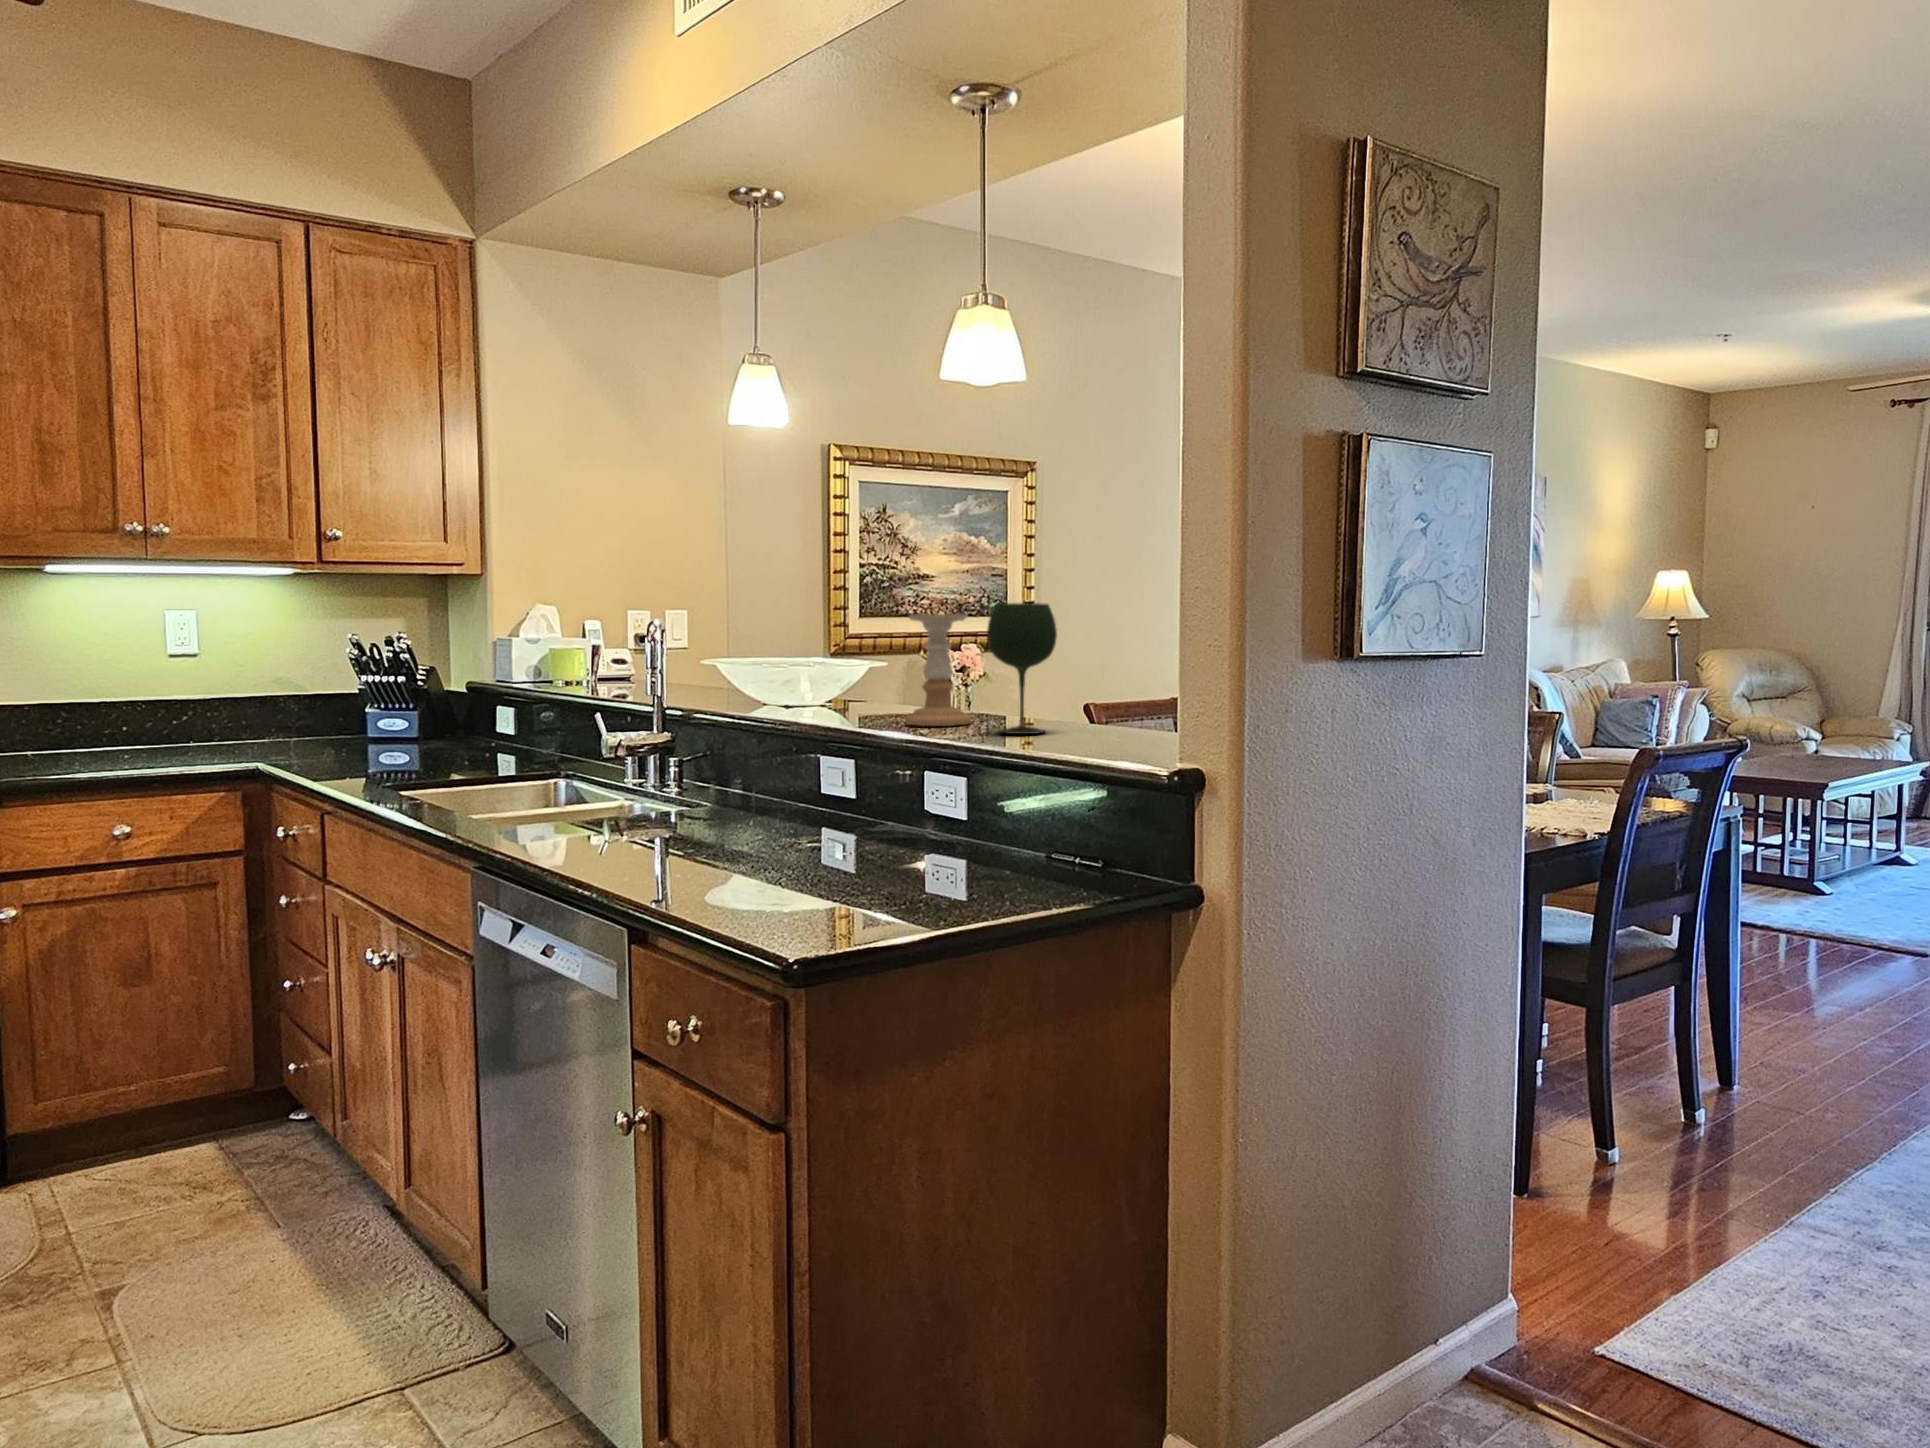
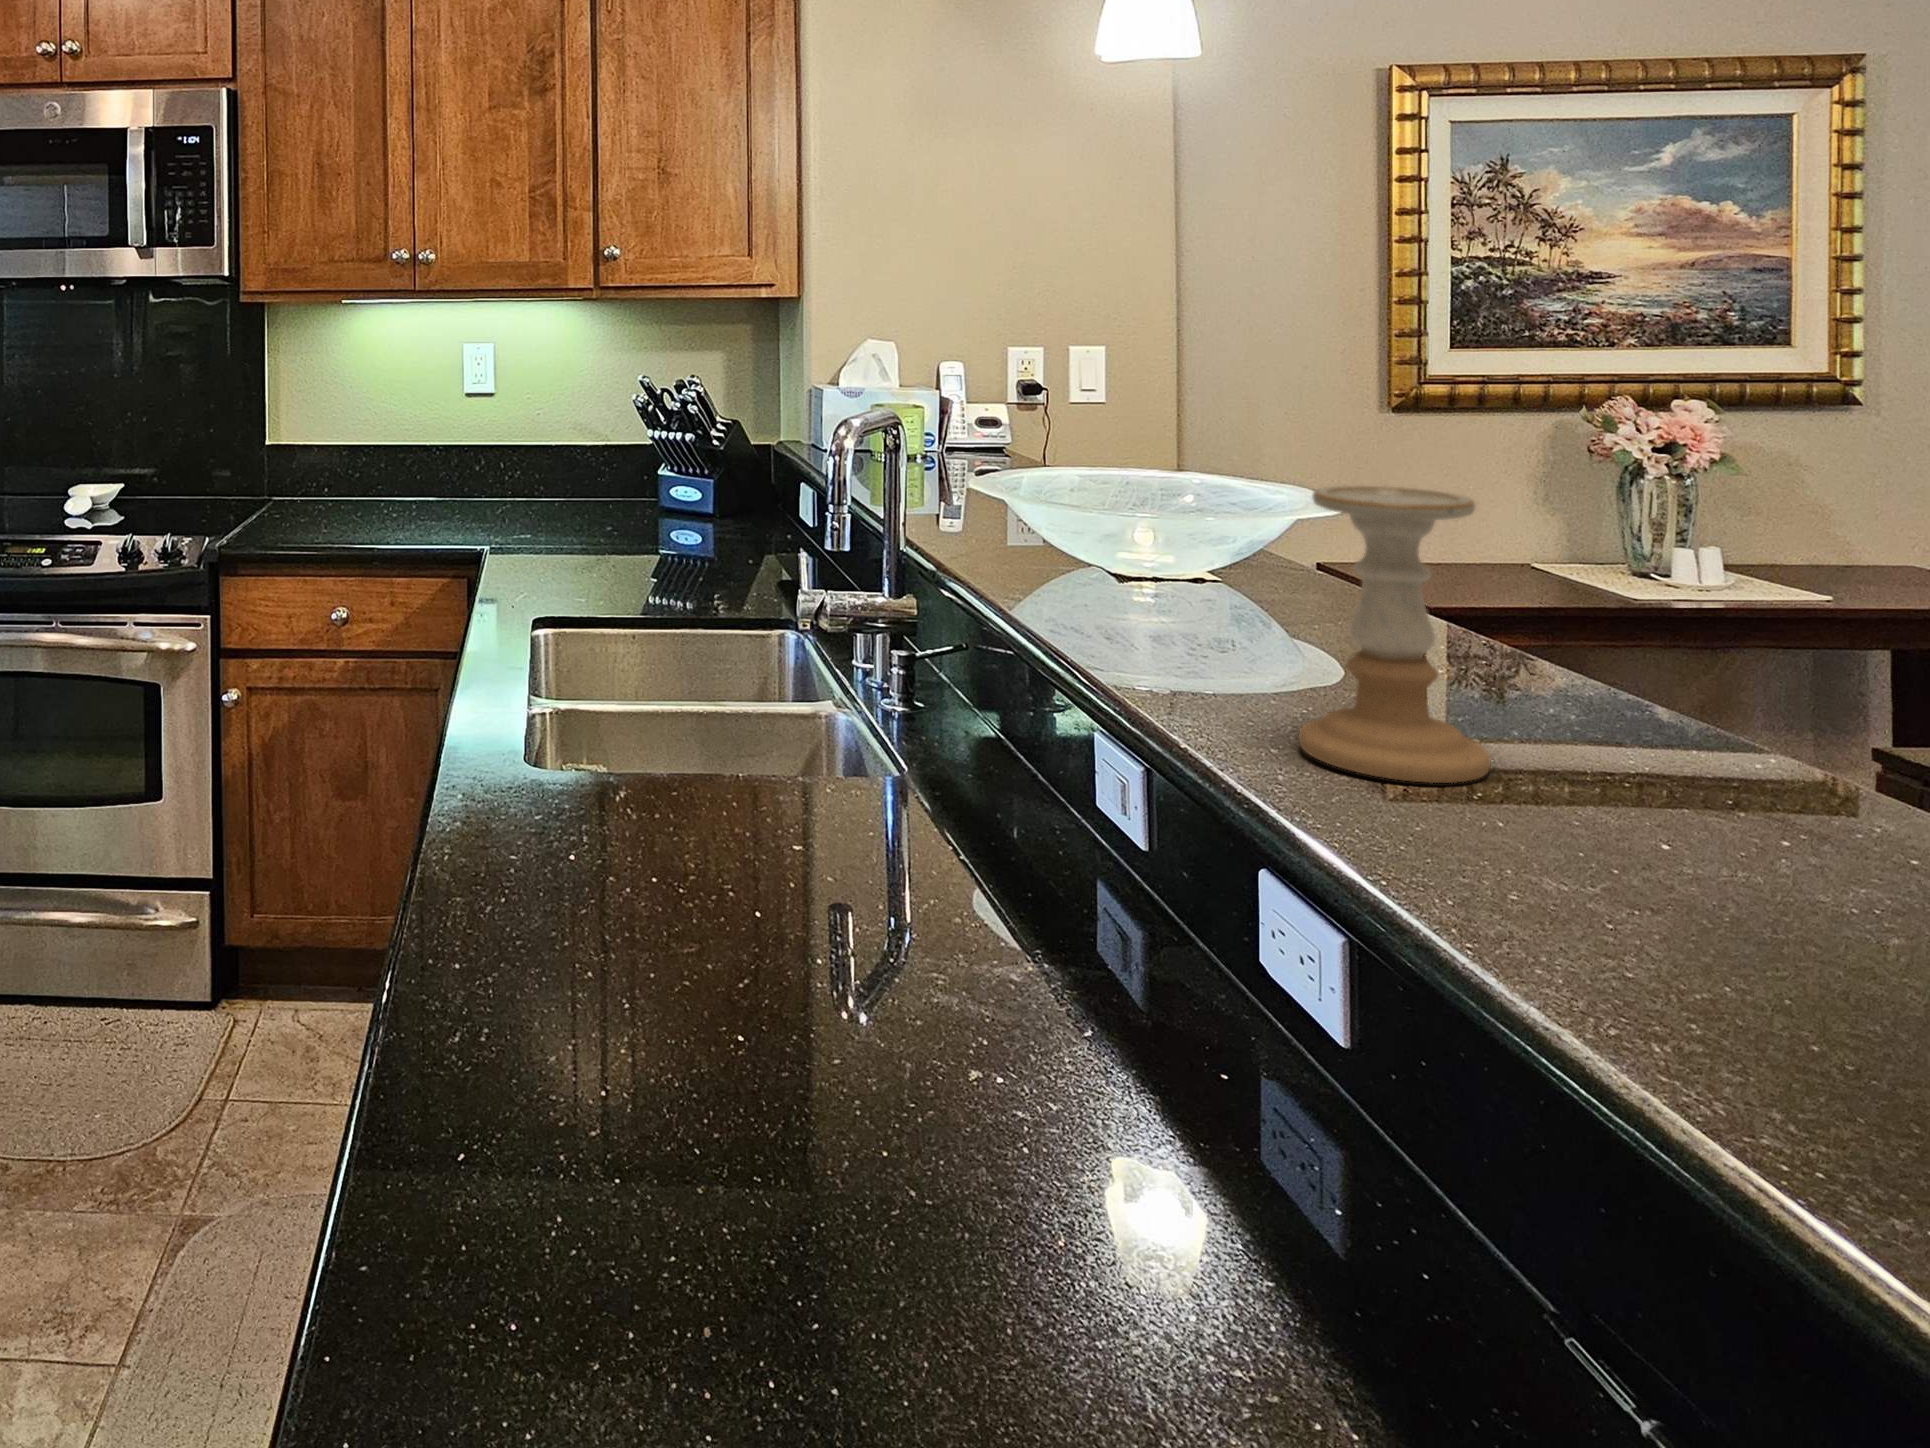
wine glass: present [987,603,1057,734] -> none [1490,515,1743,921]

